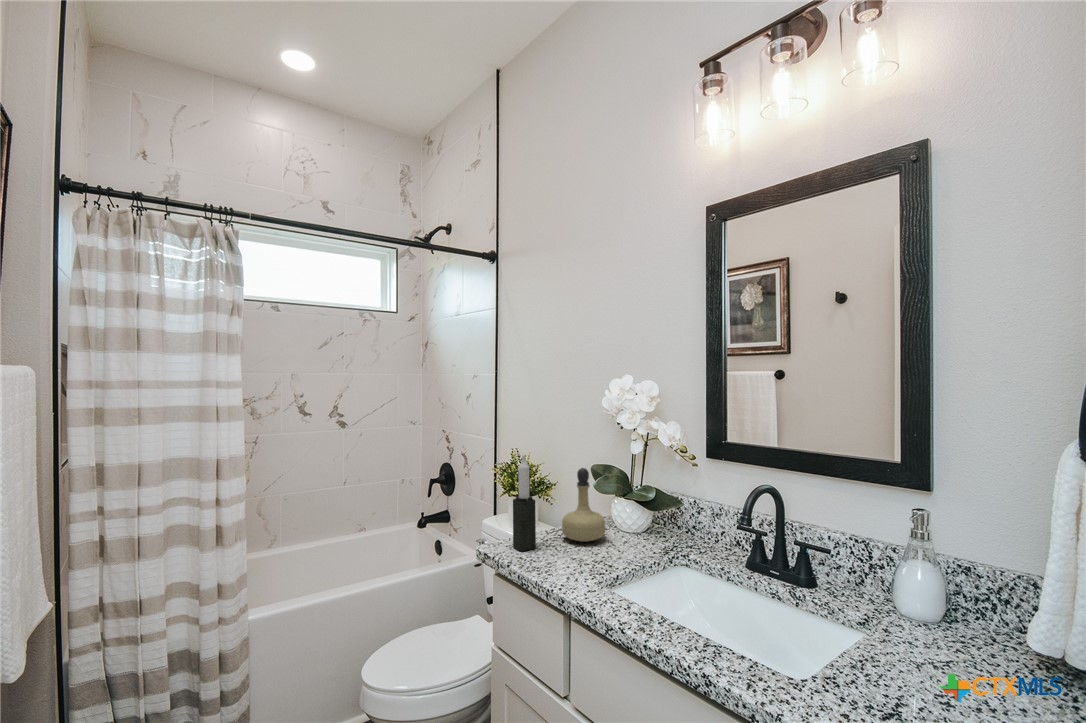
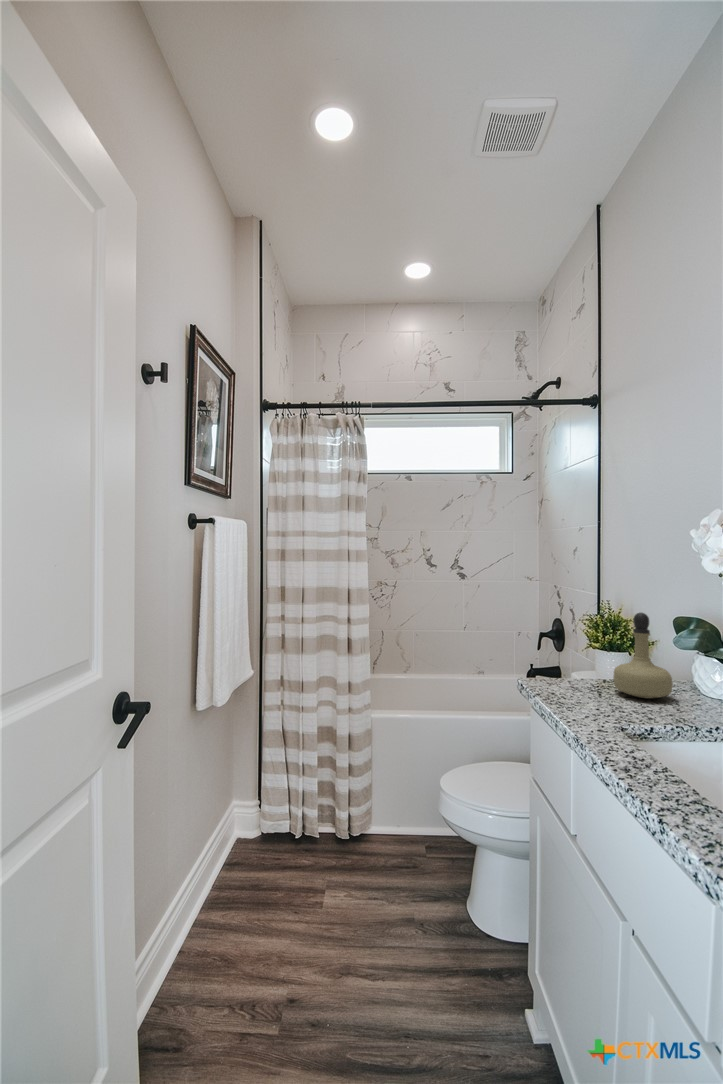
candle: present [513,455,536,551] -> none [550,590,575,692]

